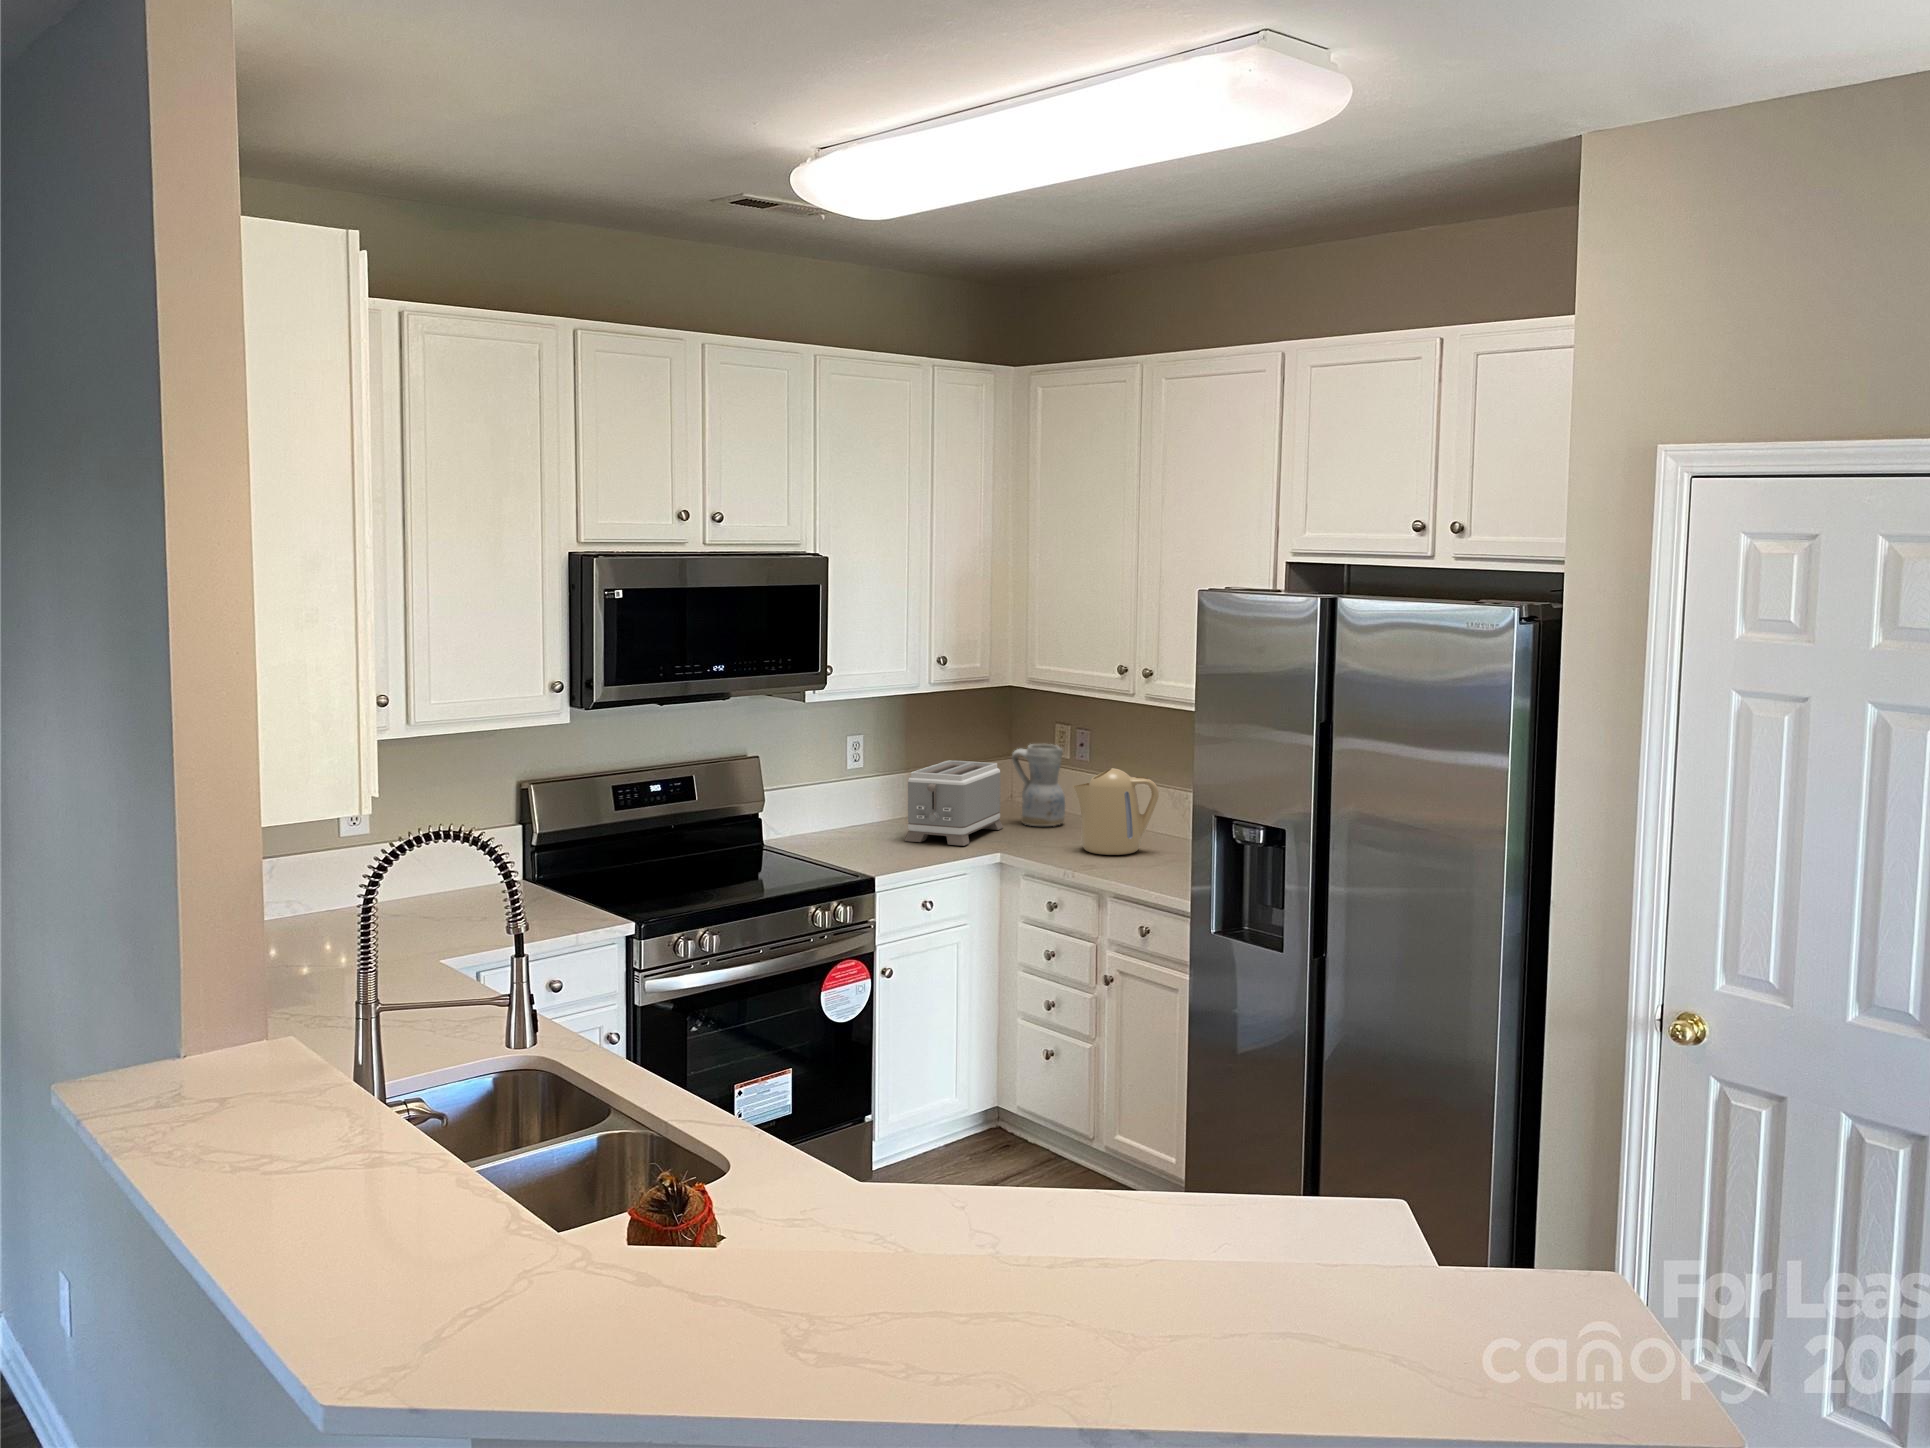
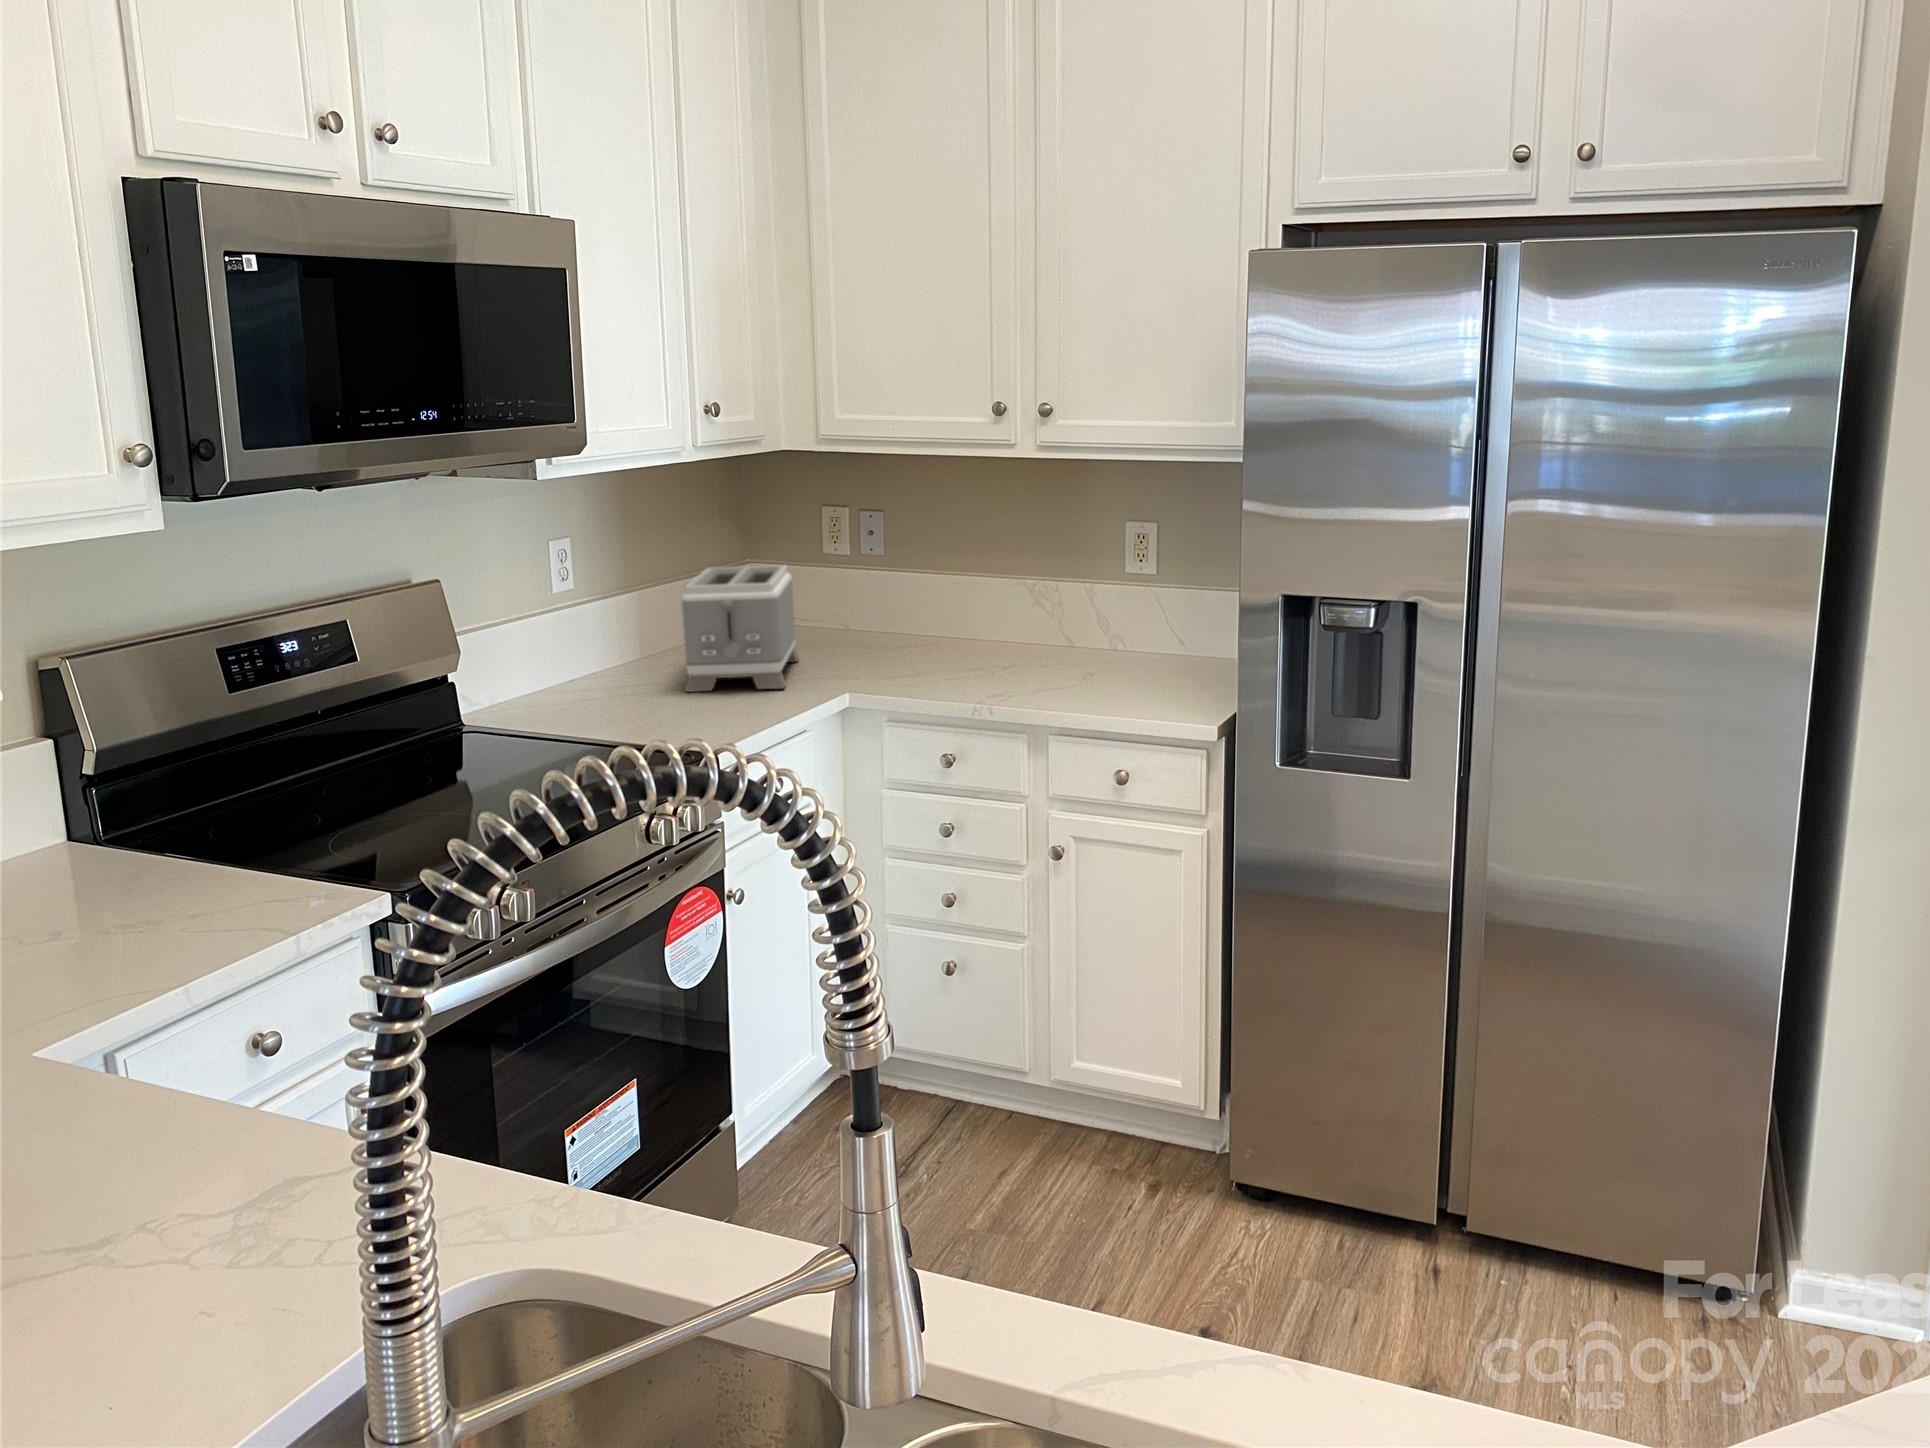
ceramic pitcher: present [1012,744,1065,826] -> none [793,534,874,652]
kettle: present [1073,768,1159,855] -> none [933,555,1051,678]

